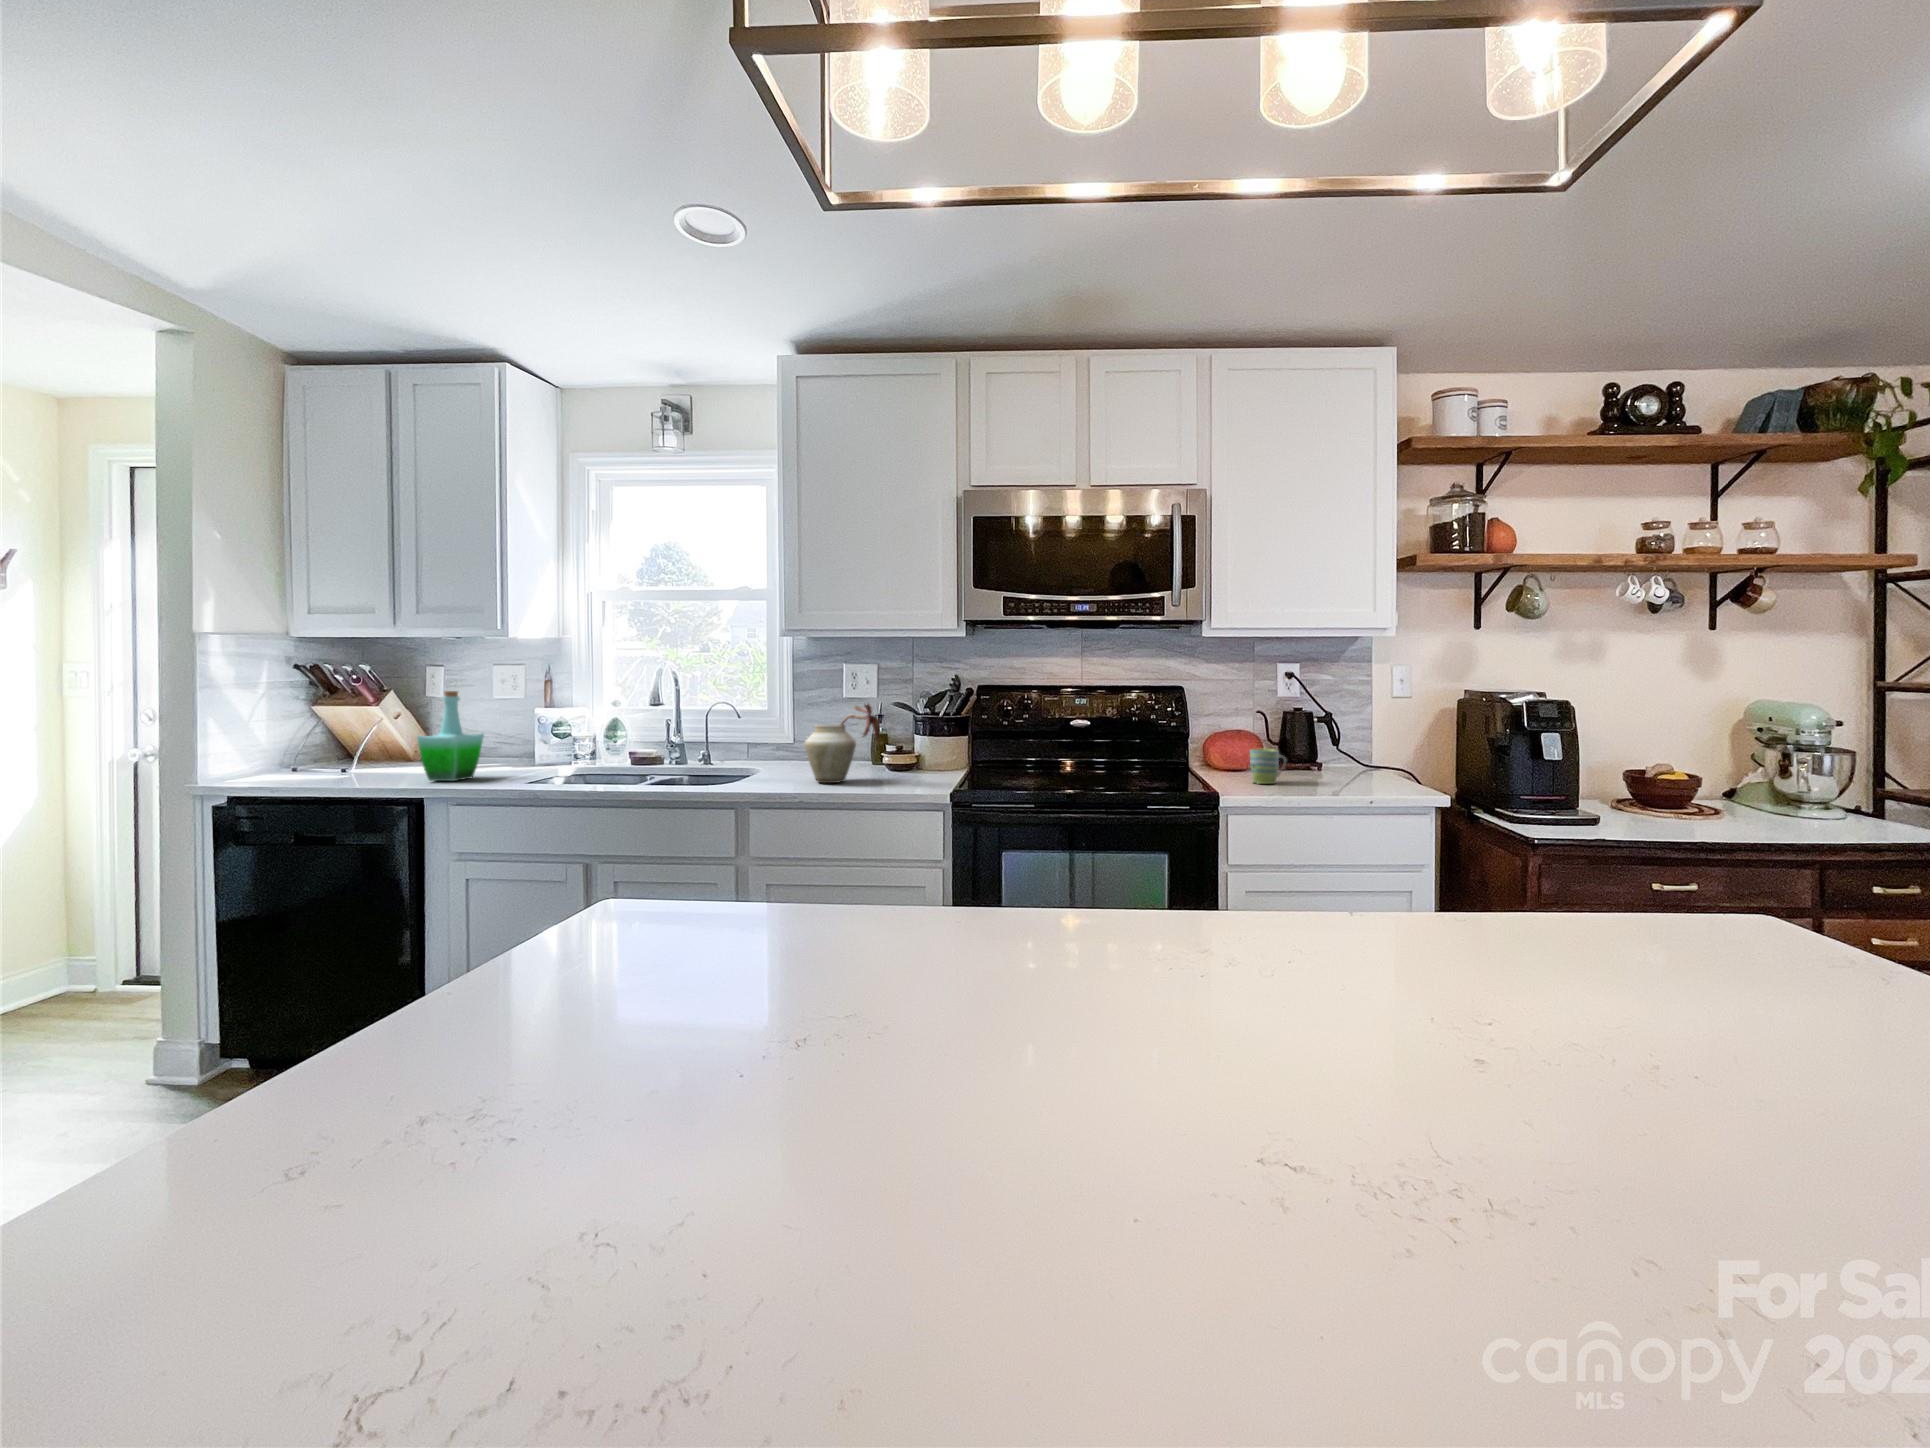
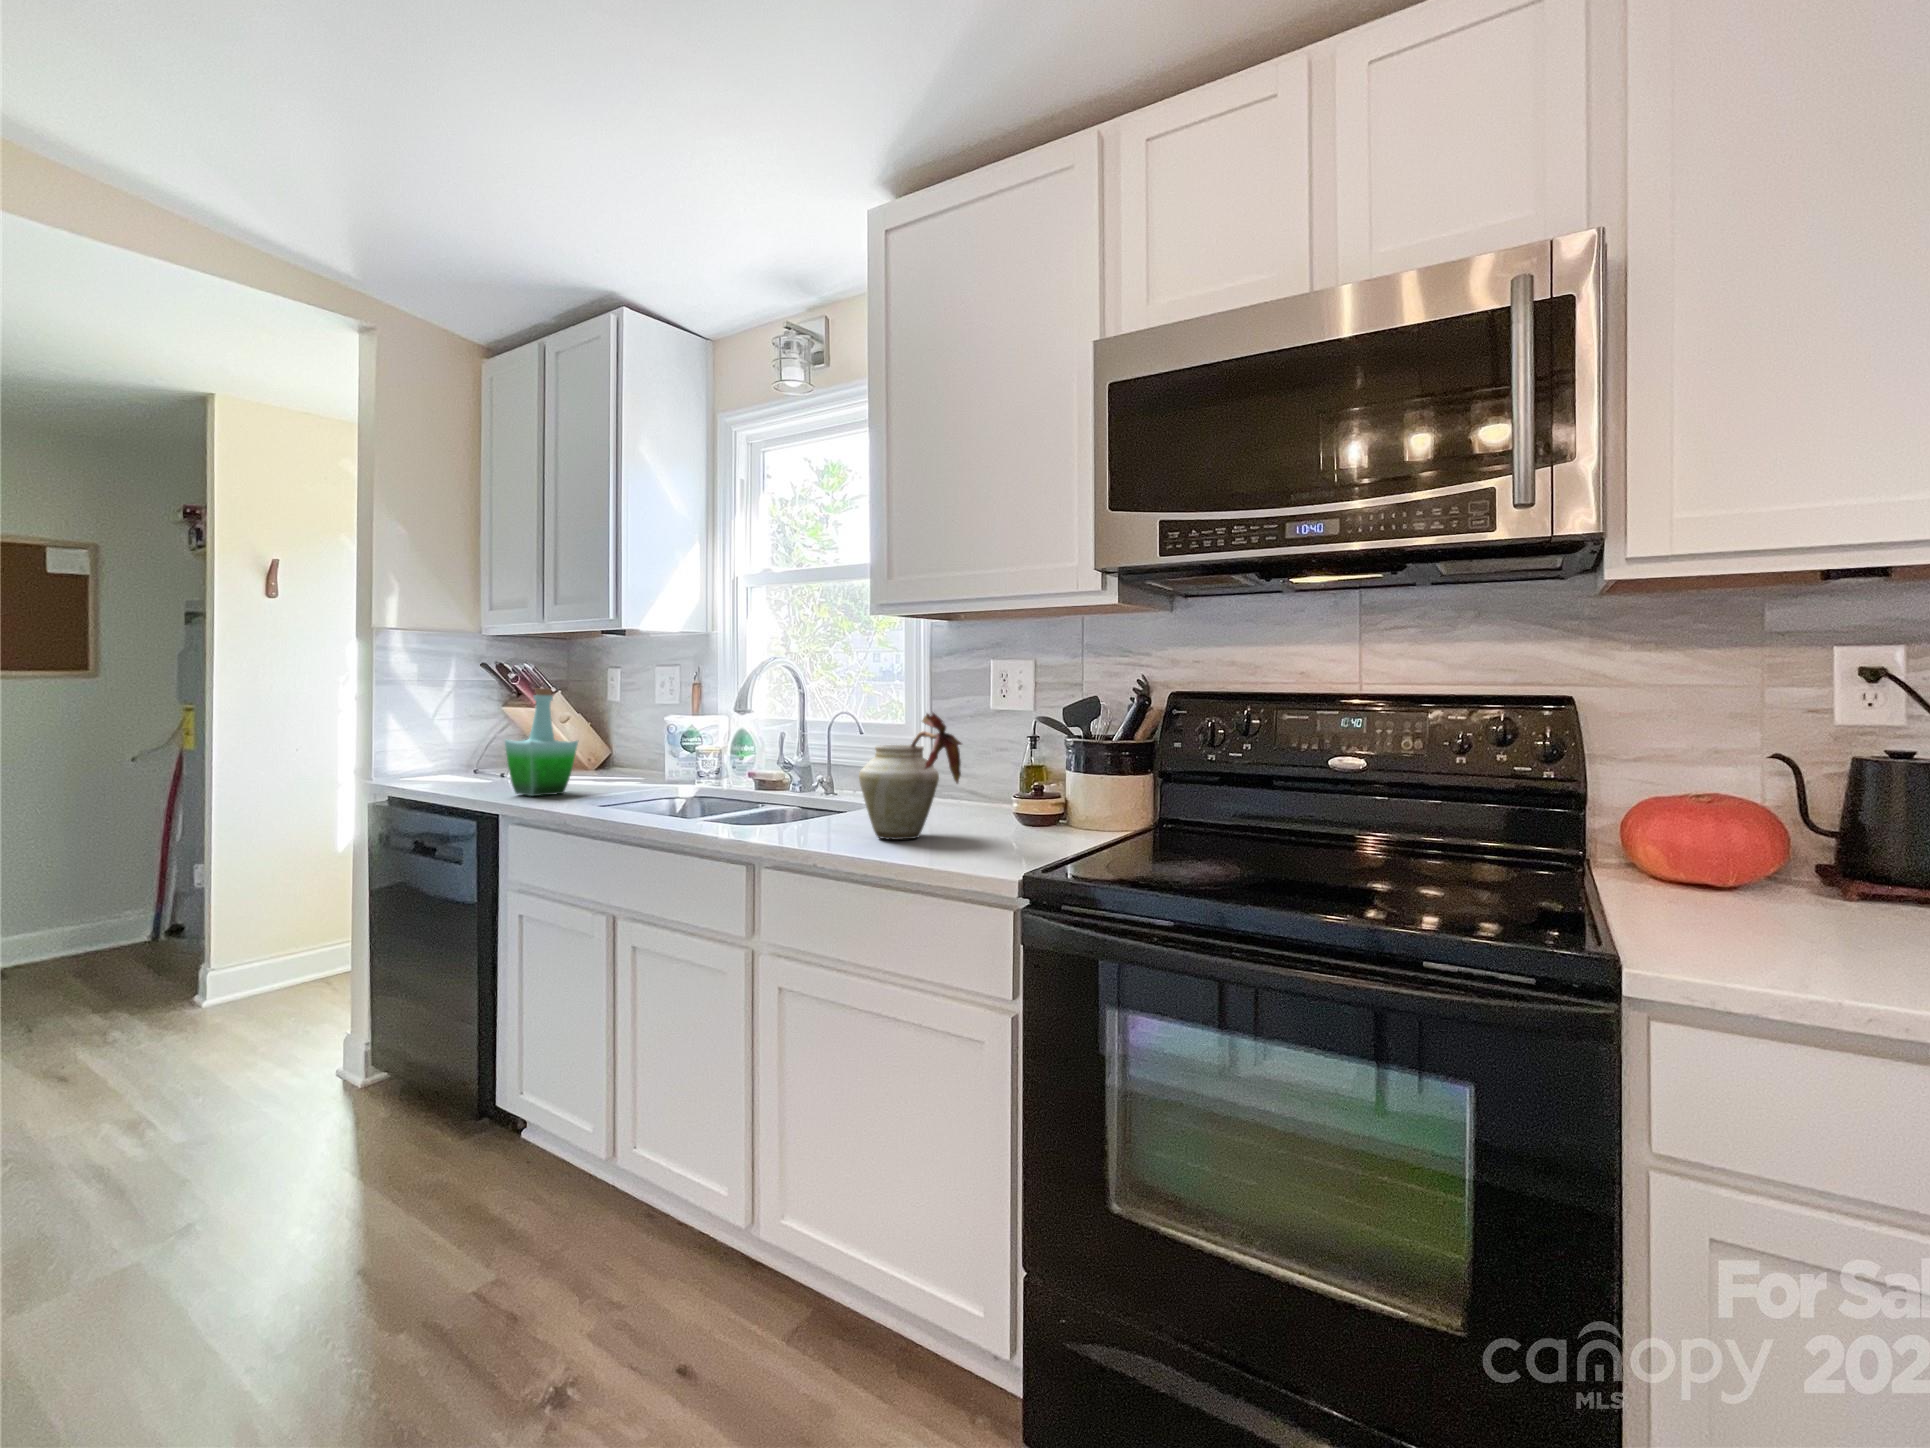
mug: present [1250,748,1286,784] -> none [1732,846,1853,942]

